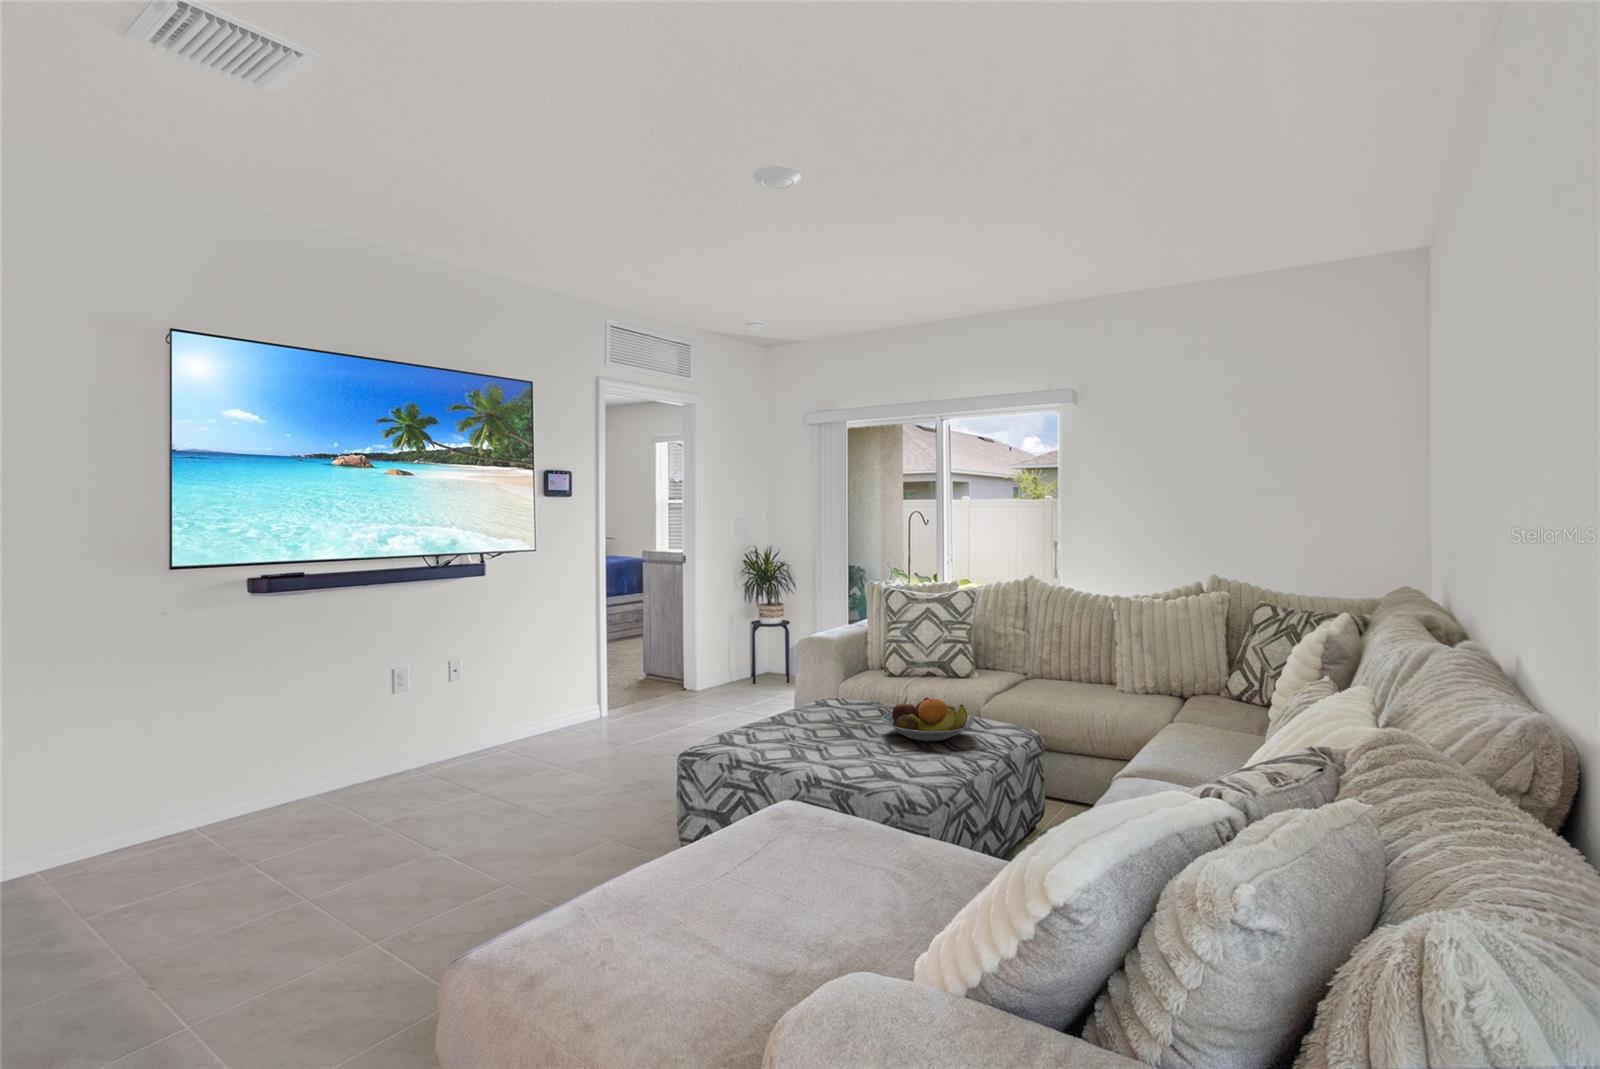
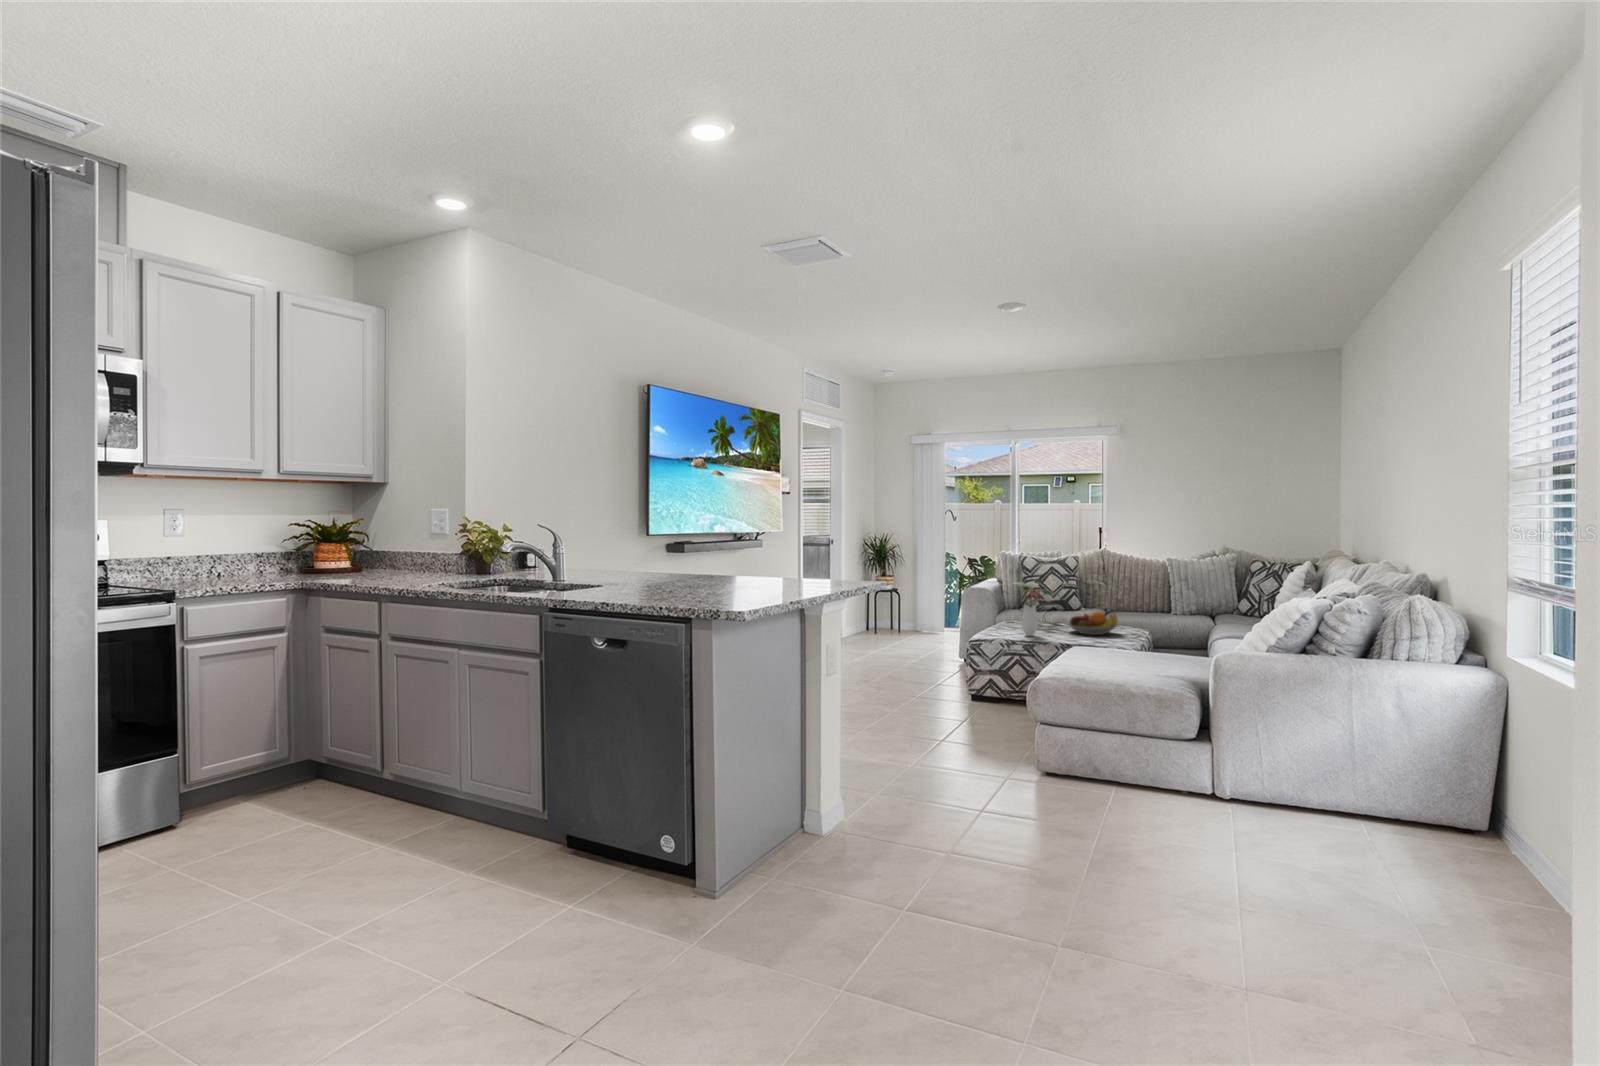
flower arrangement: none [760,645,843,743] -> present [1014,582,1056,636]

